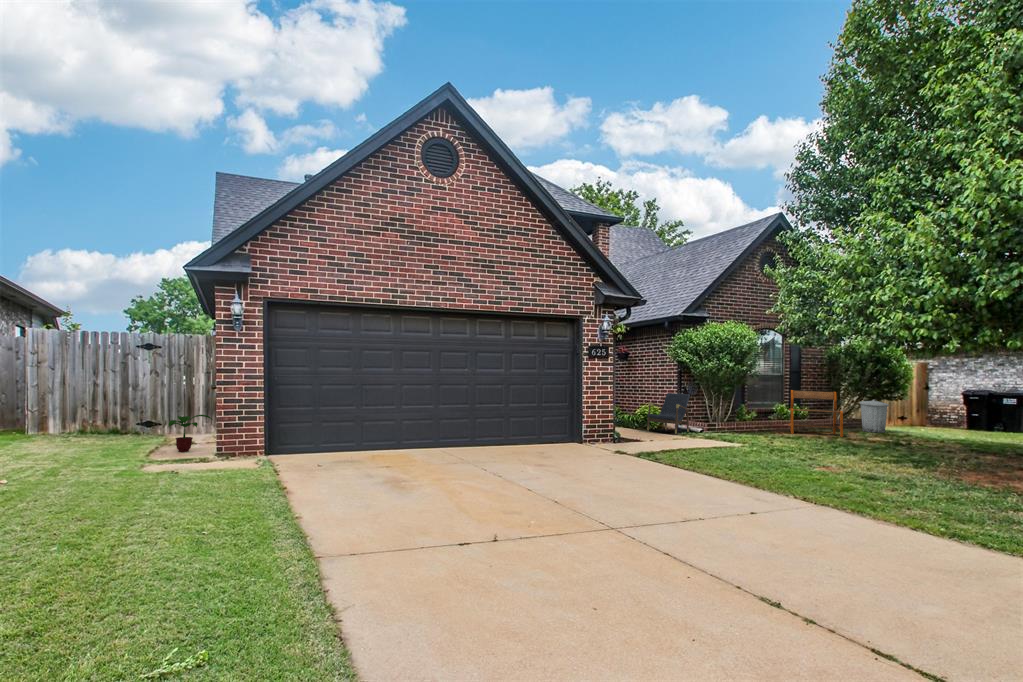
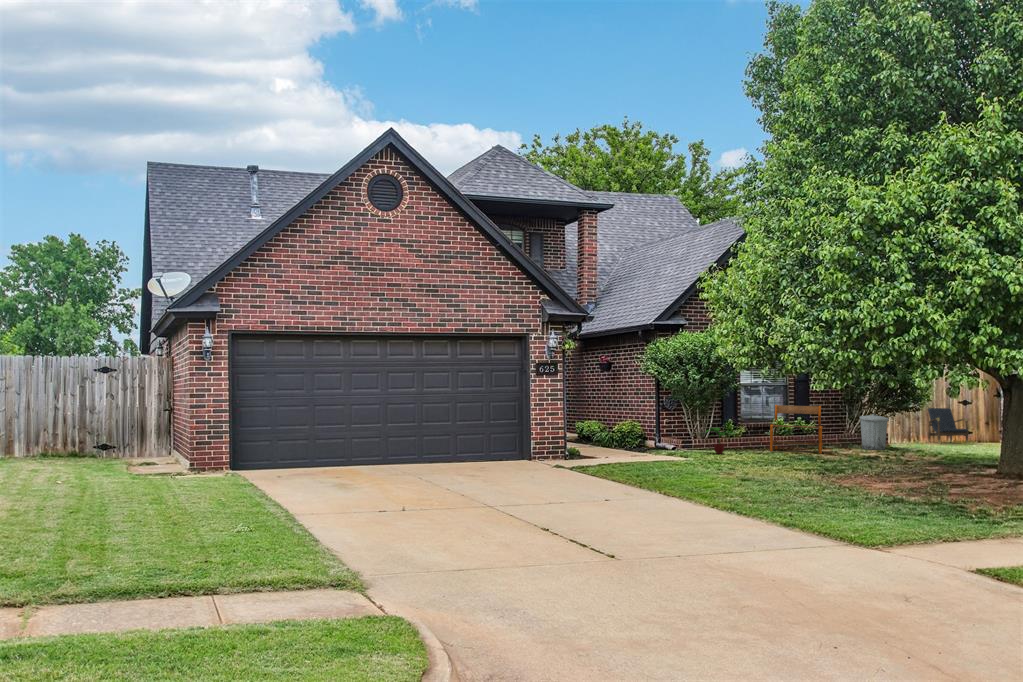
lounge chair: present [647,393,690,434] -> present [928,408,968,444]
potted plant: present [168,415,212,452] -> present [706,428,729,454]

